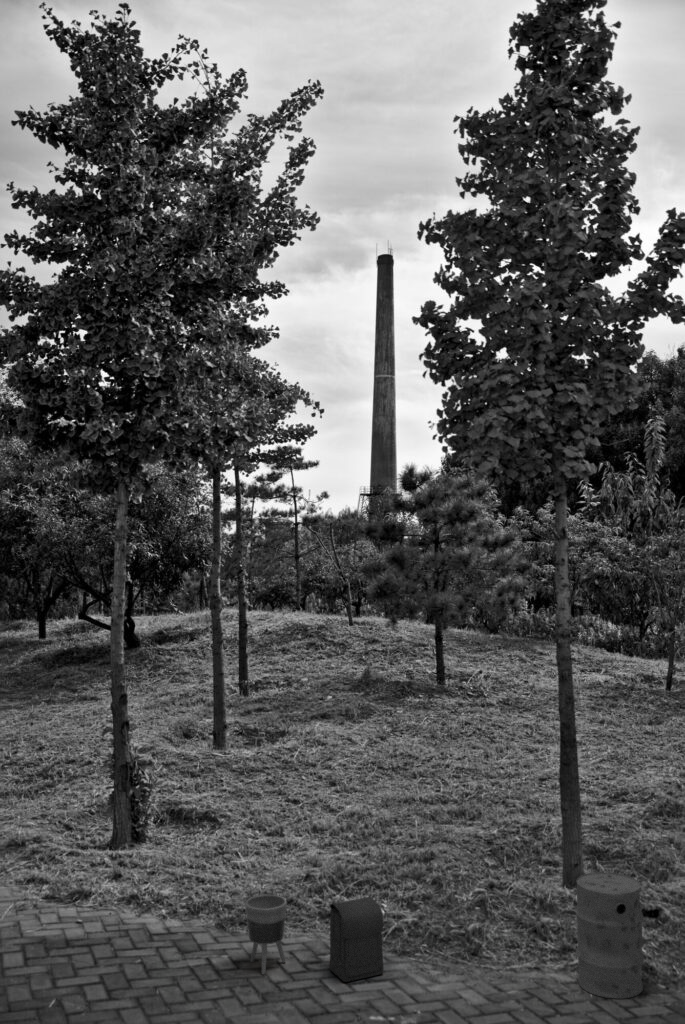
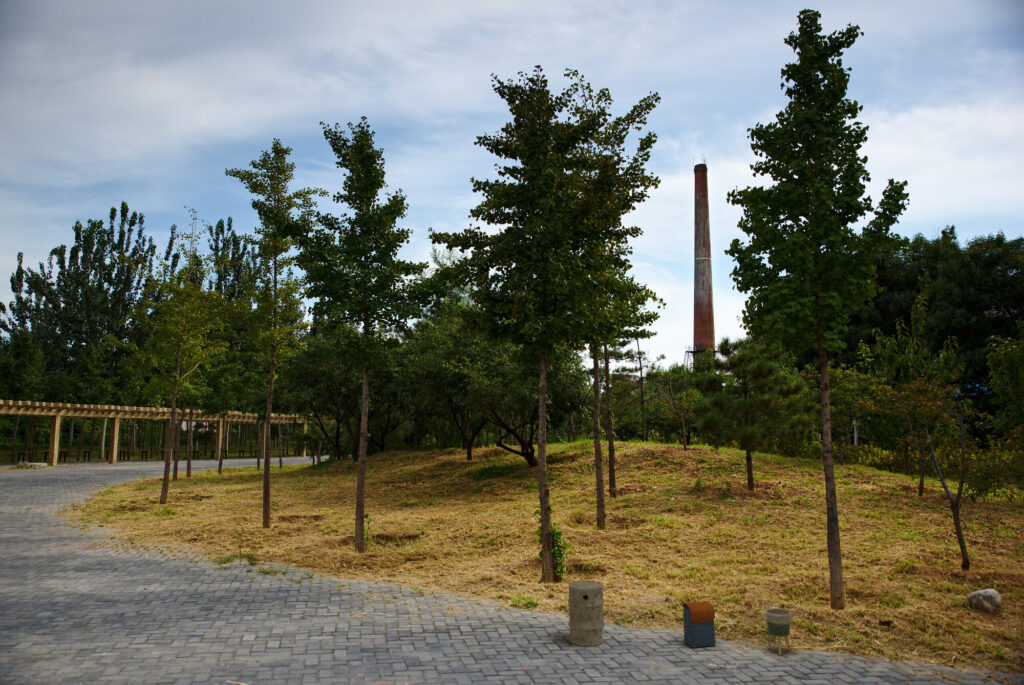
trash can: present [575,872,645,999] -> present [568,581,605,646]
planter: present [245,895,287,974] -> present [765,608,791,655]

